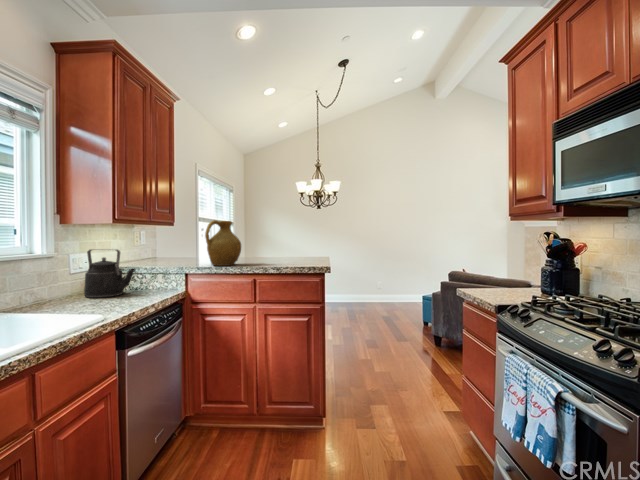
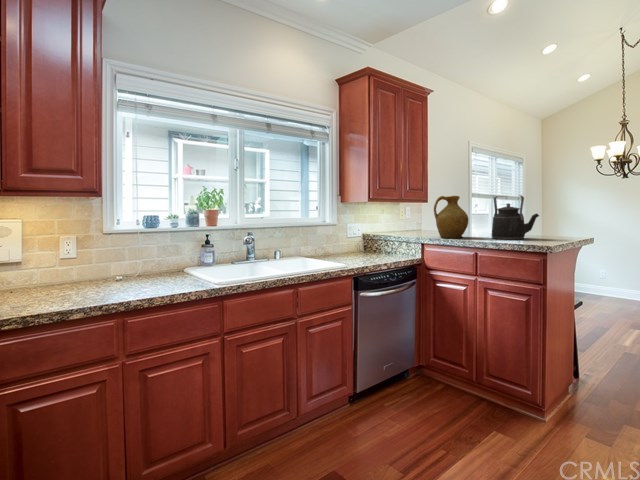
kettle: present [84,249,135,298] -> present [492,195,539,240]

